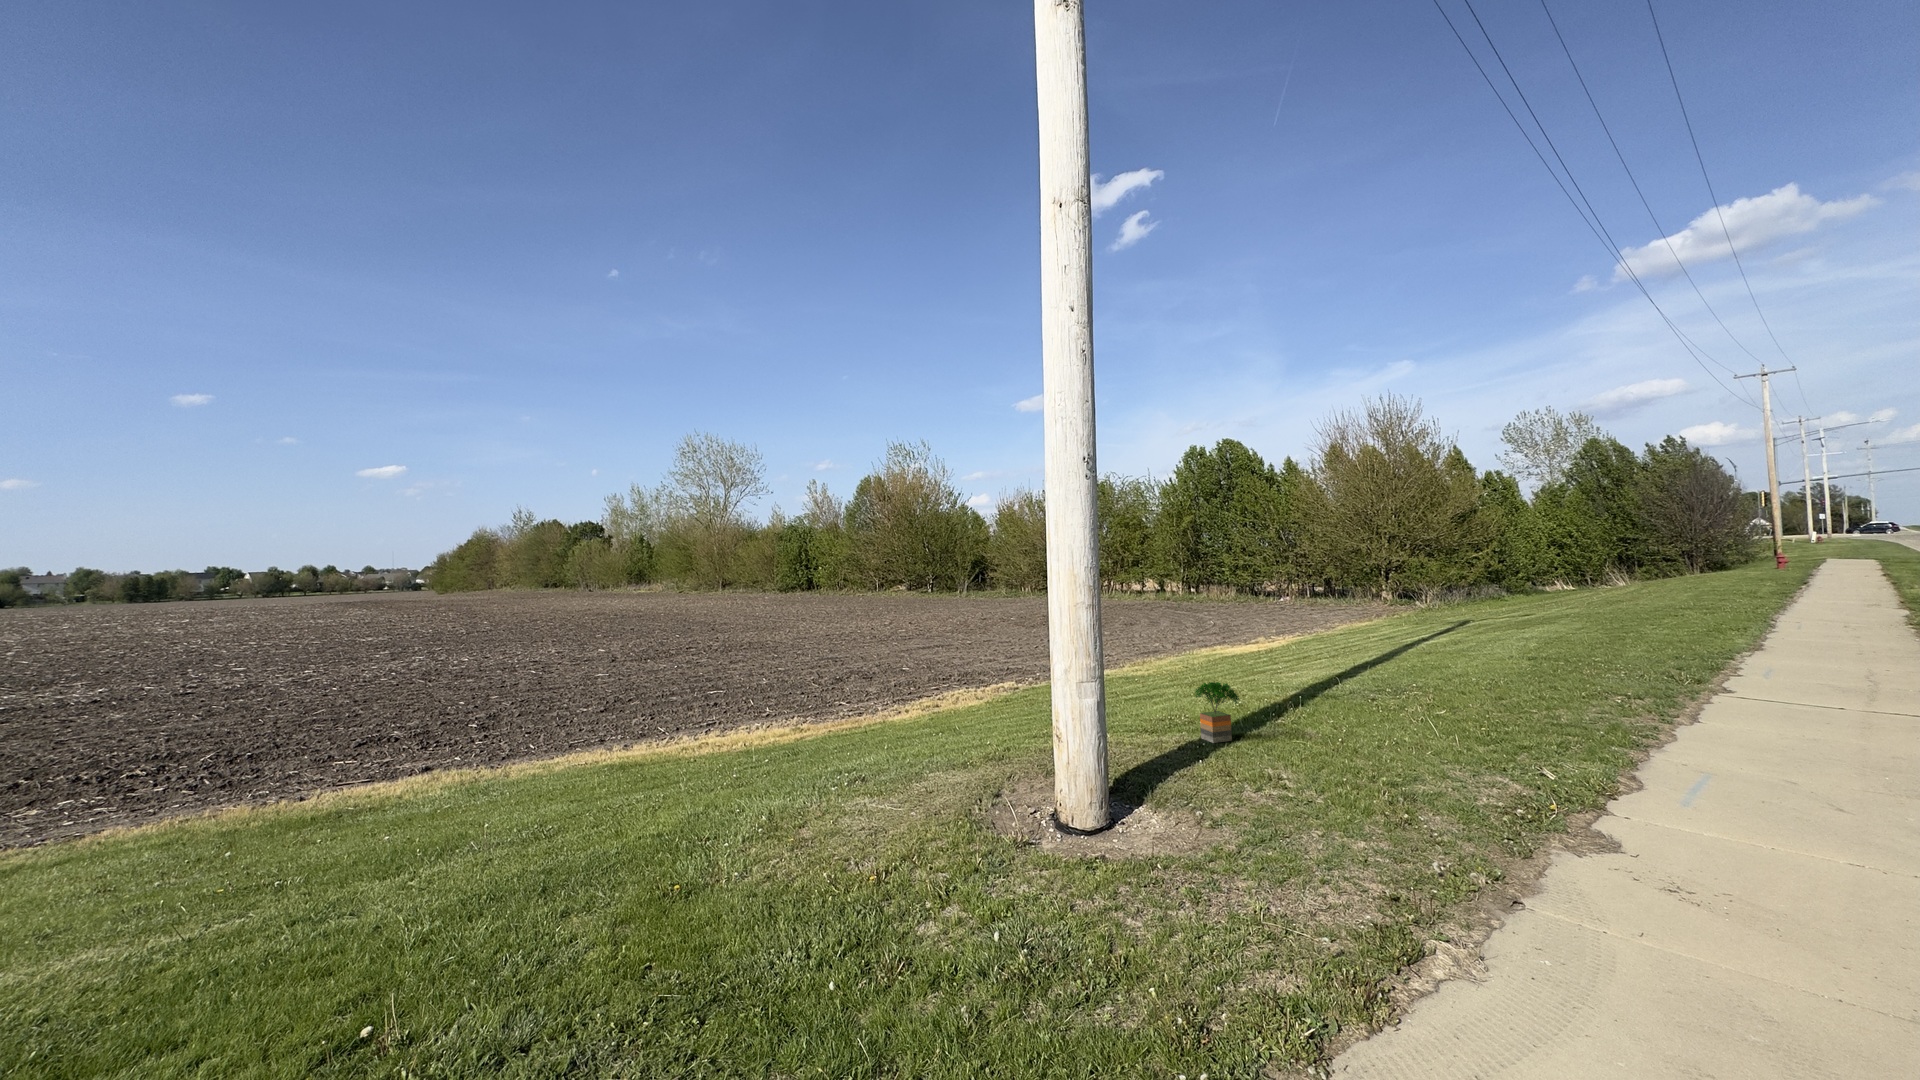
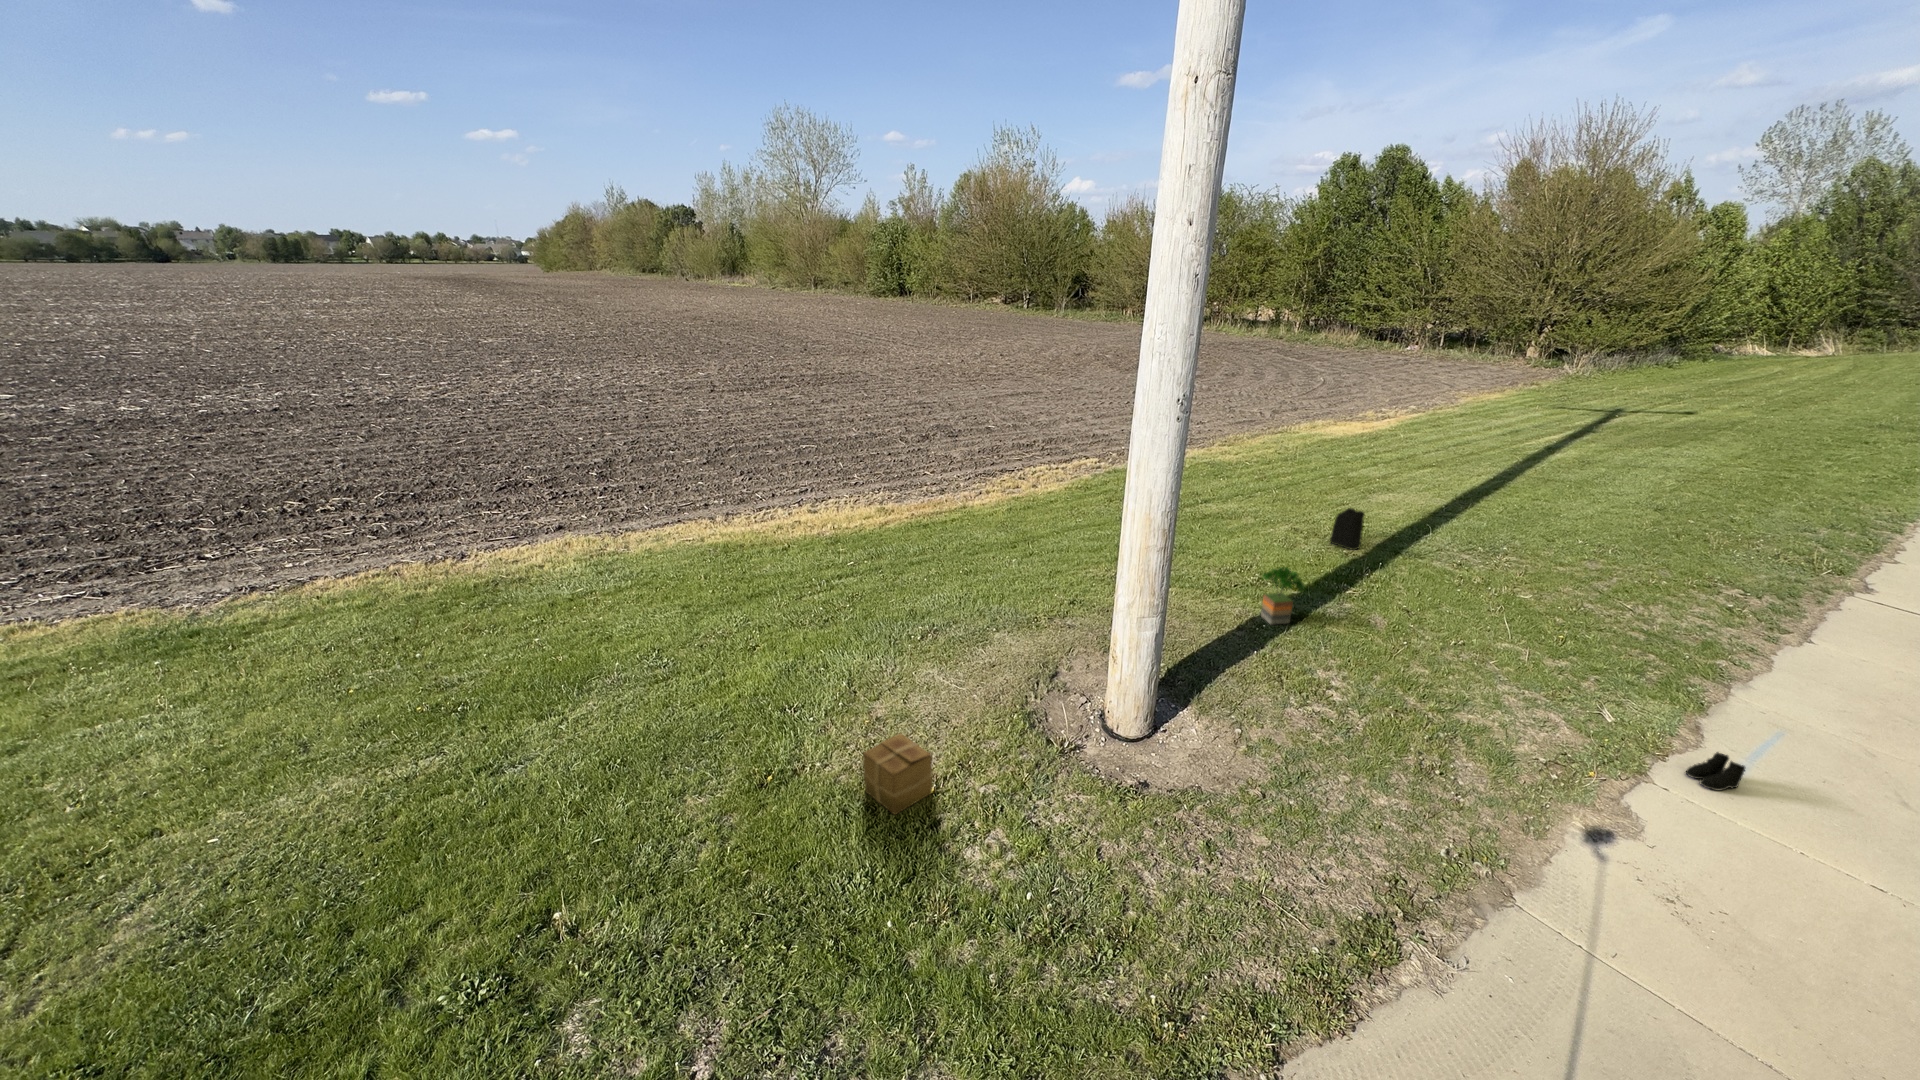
backpack: none [1252,657,1282,698] -> present [1330,508,1364,550]
boots: none [1670,782,1728,822] -> present [1686,752,1745,791]
cardboard box: none [769,832,857,926] -> present [863,734,932,814]

